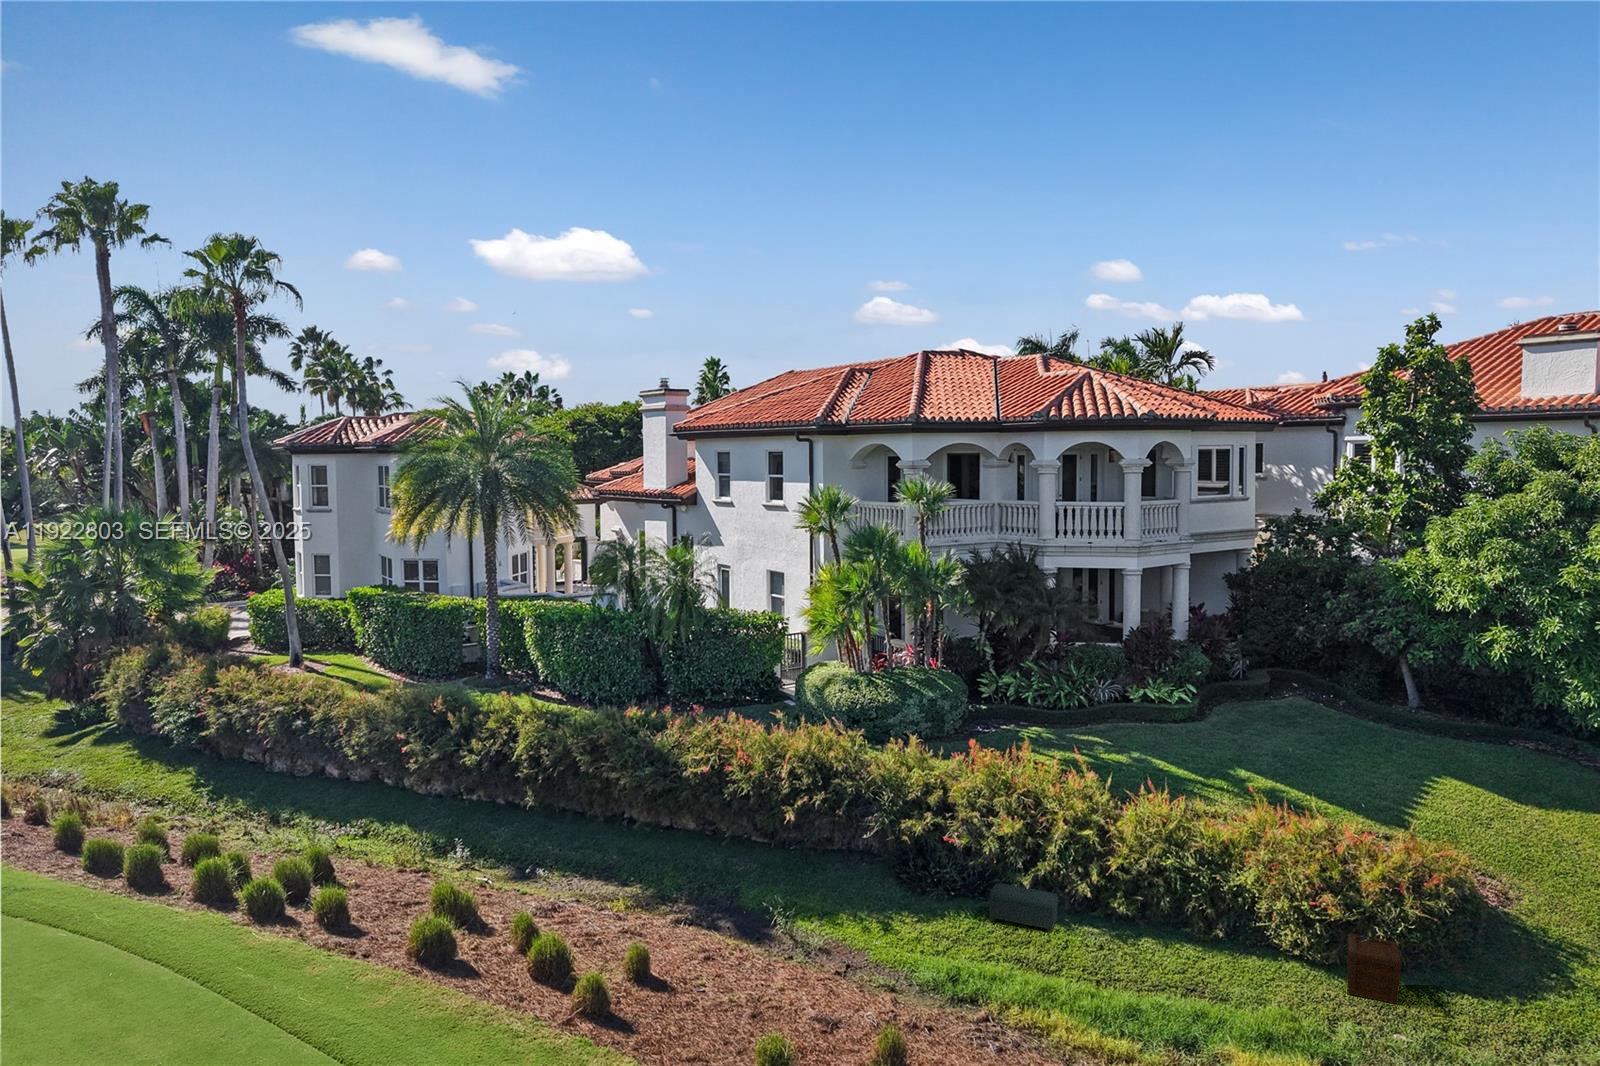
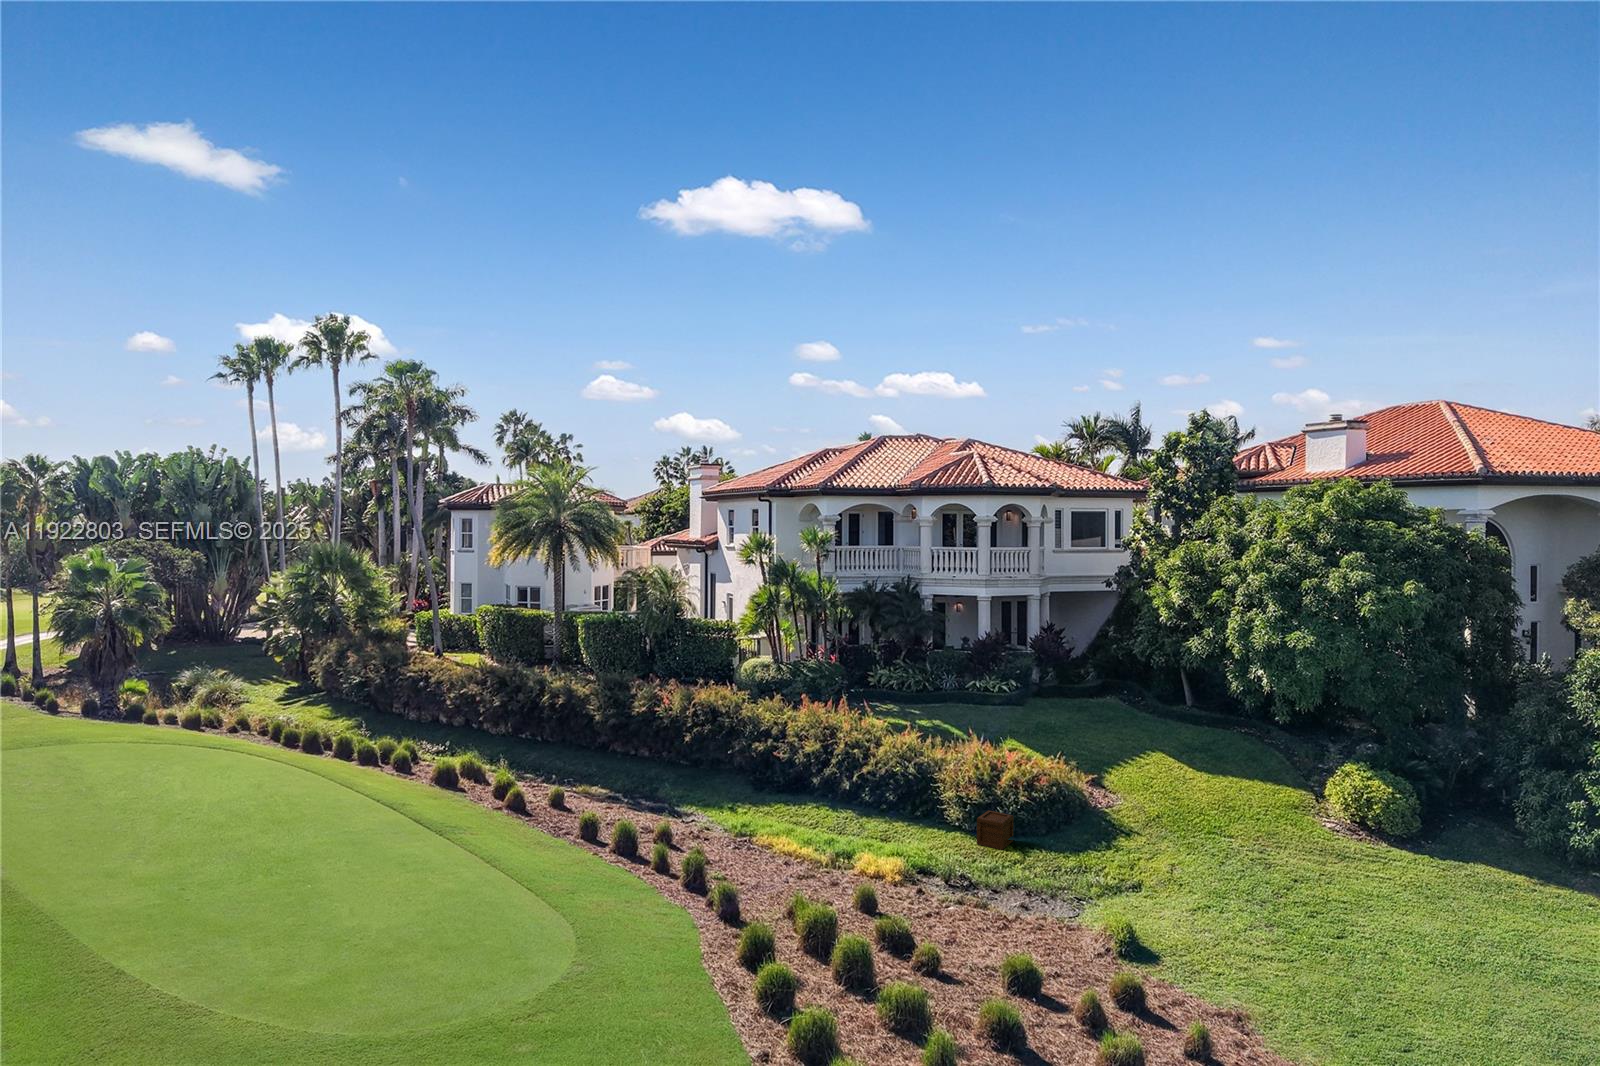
bench: present [989,883,1058,933] -> none [793,782,836,811]

